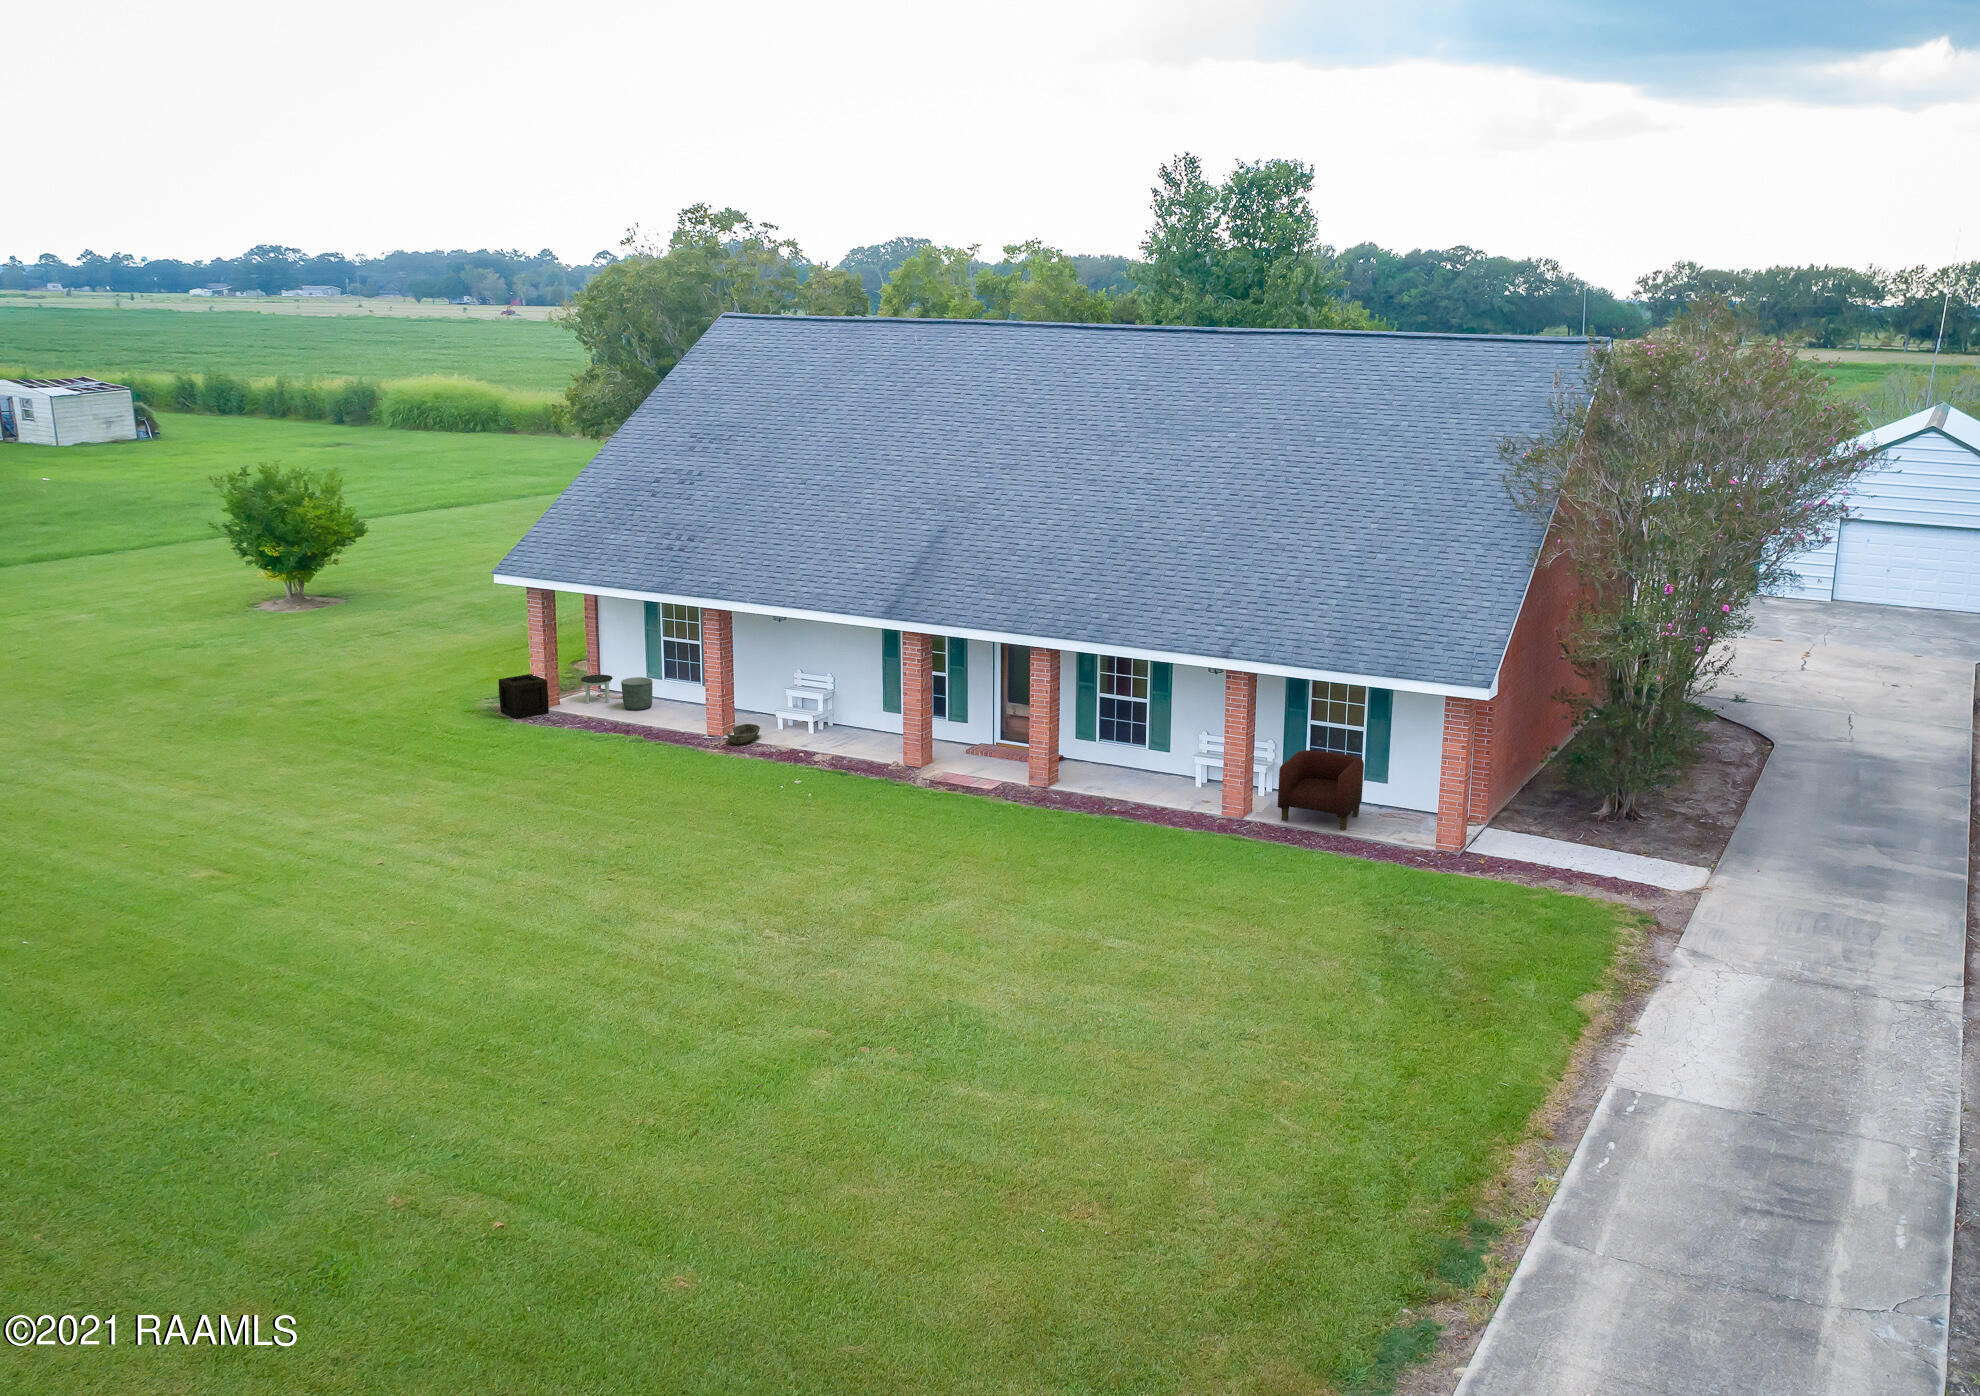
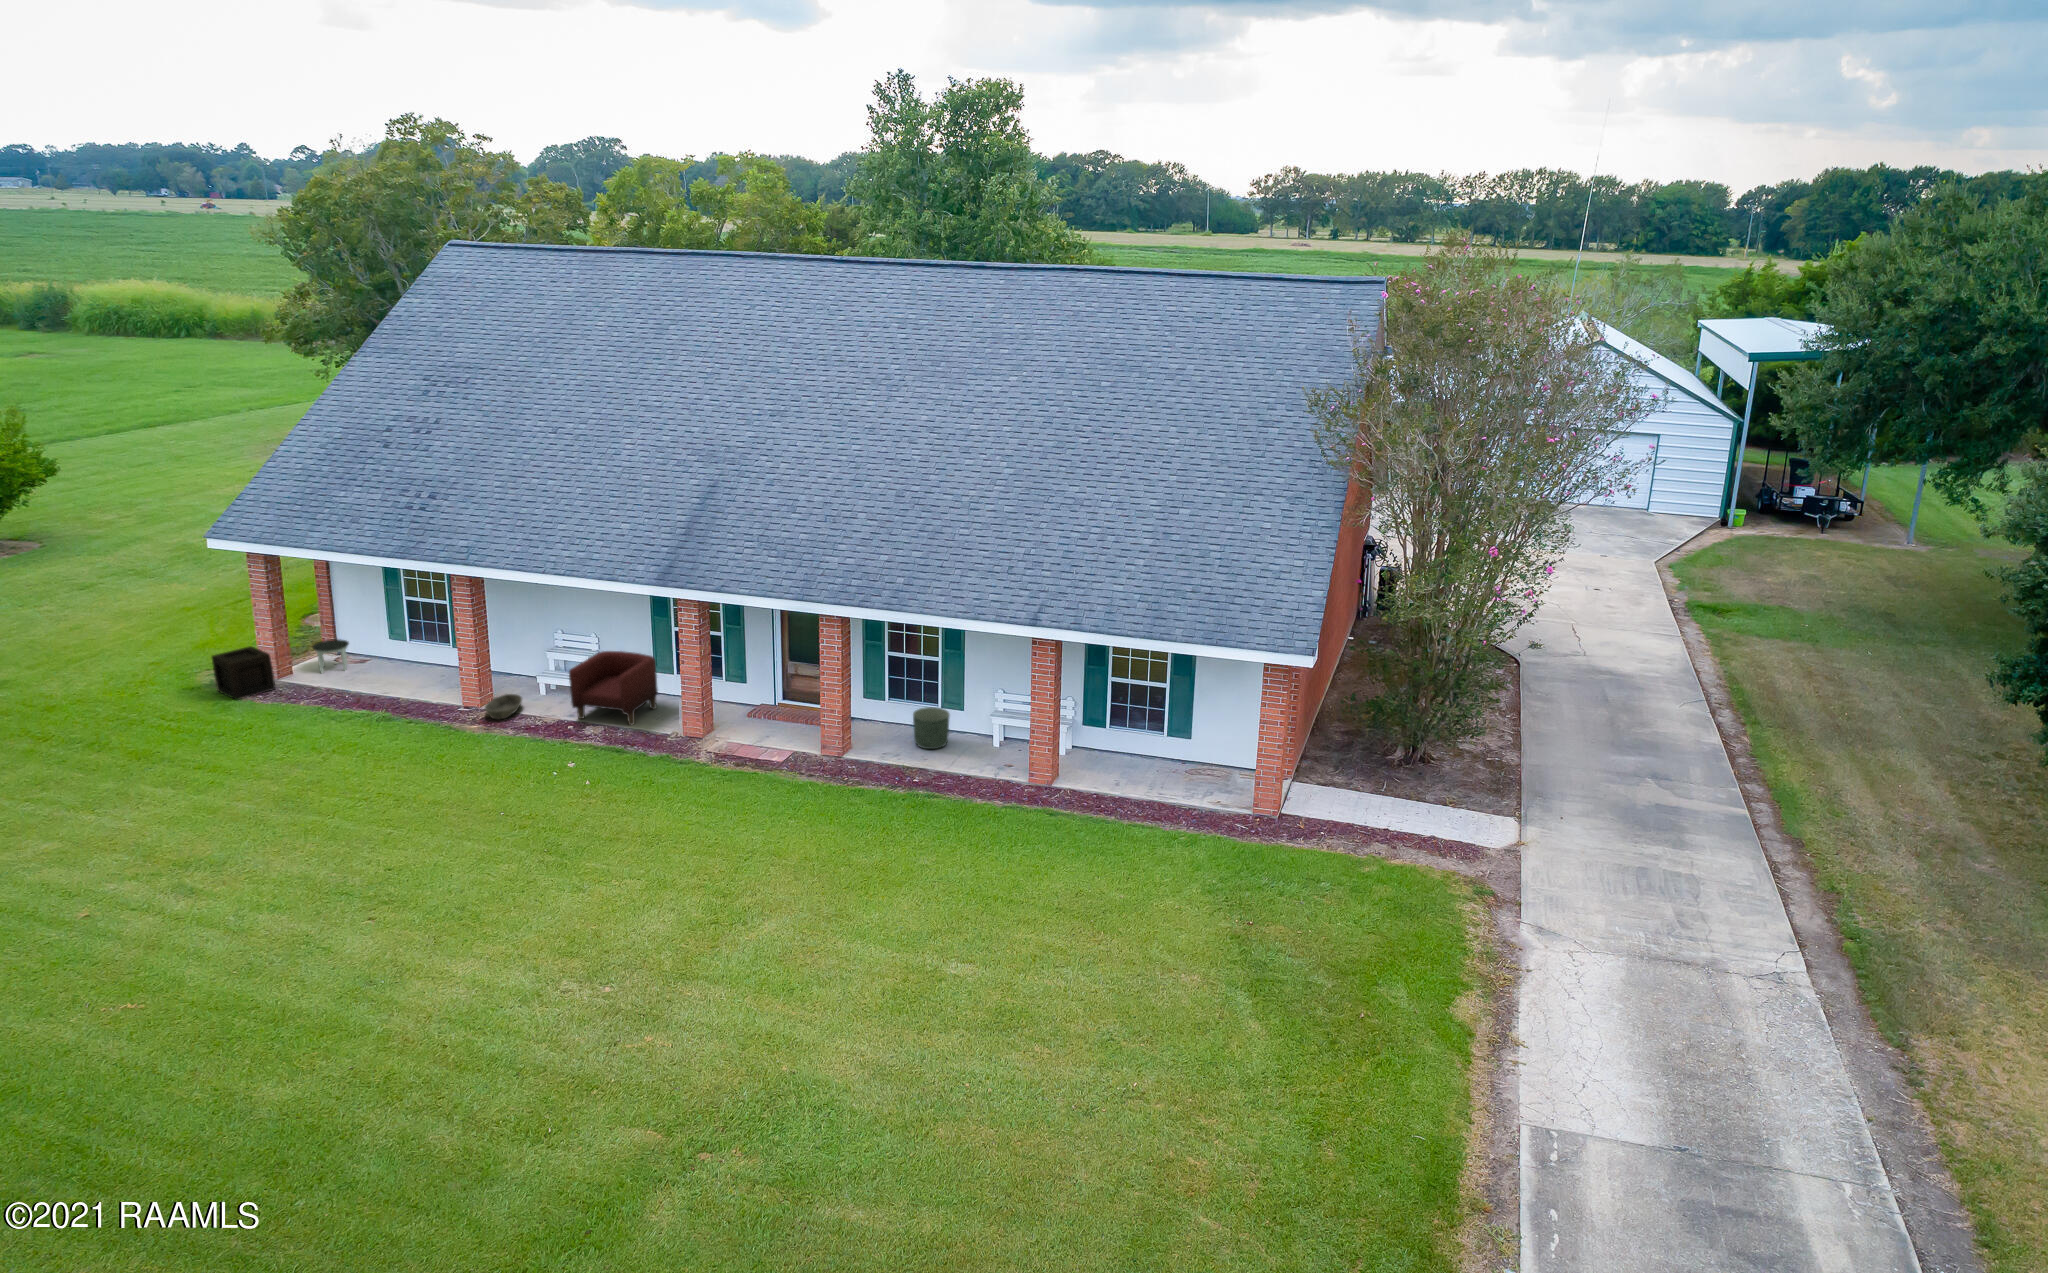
planter: present [621,677,652,710] -> present [913,707,950,749]
armchair: present [1278,750,1364,831] -> present [569,651,658,725]

